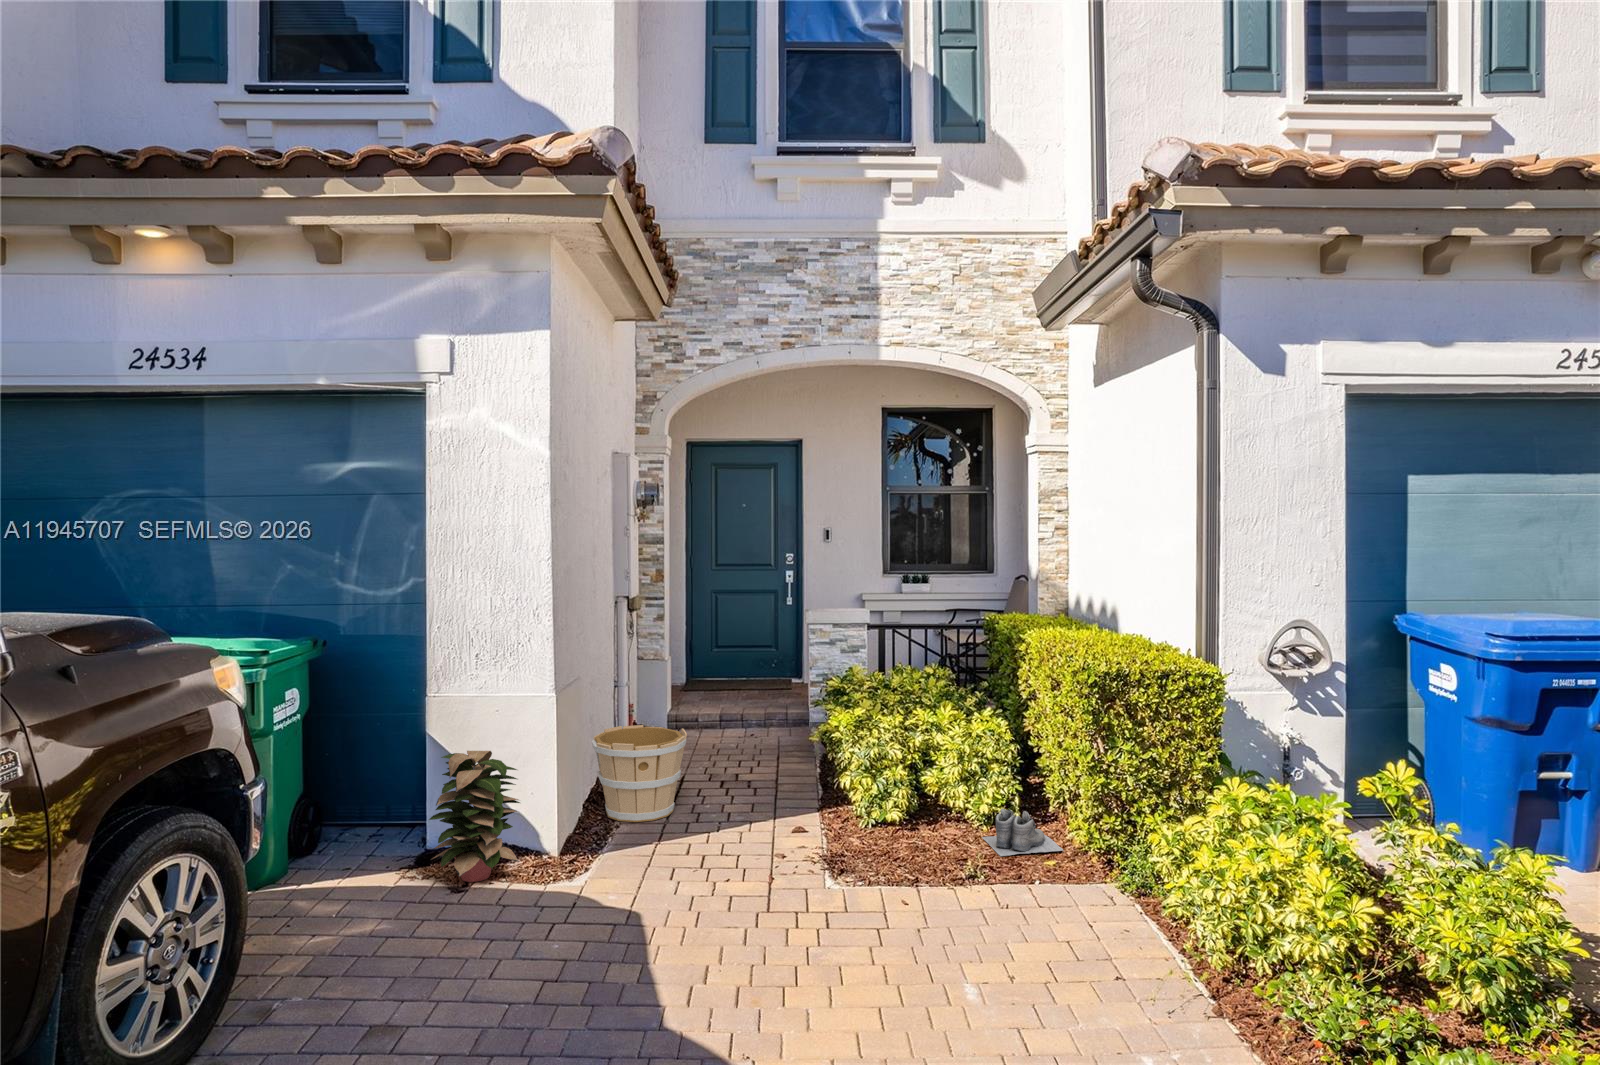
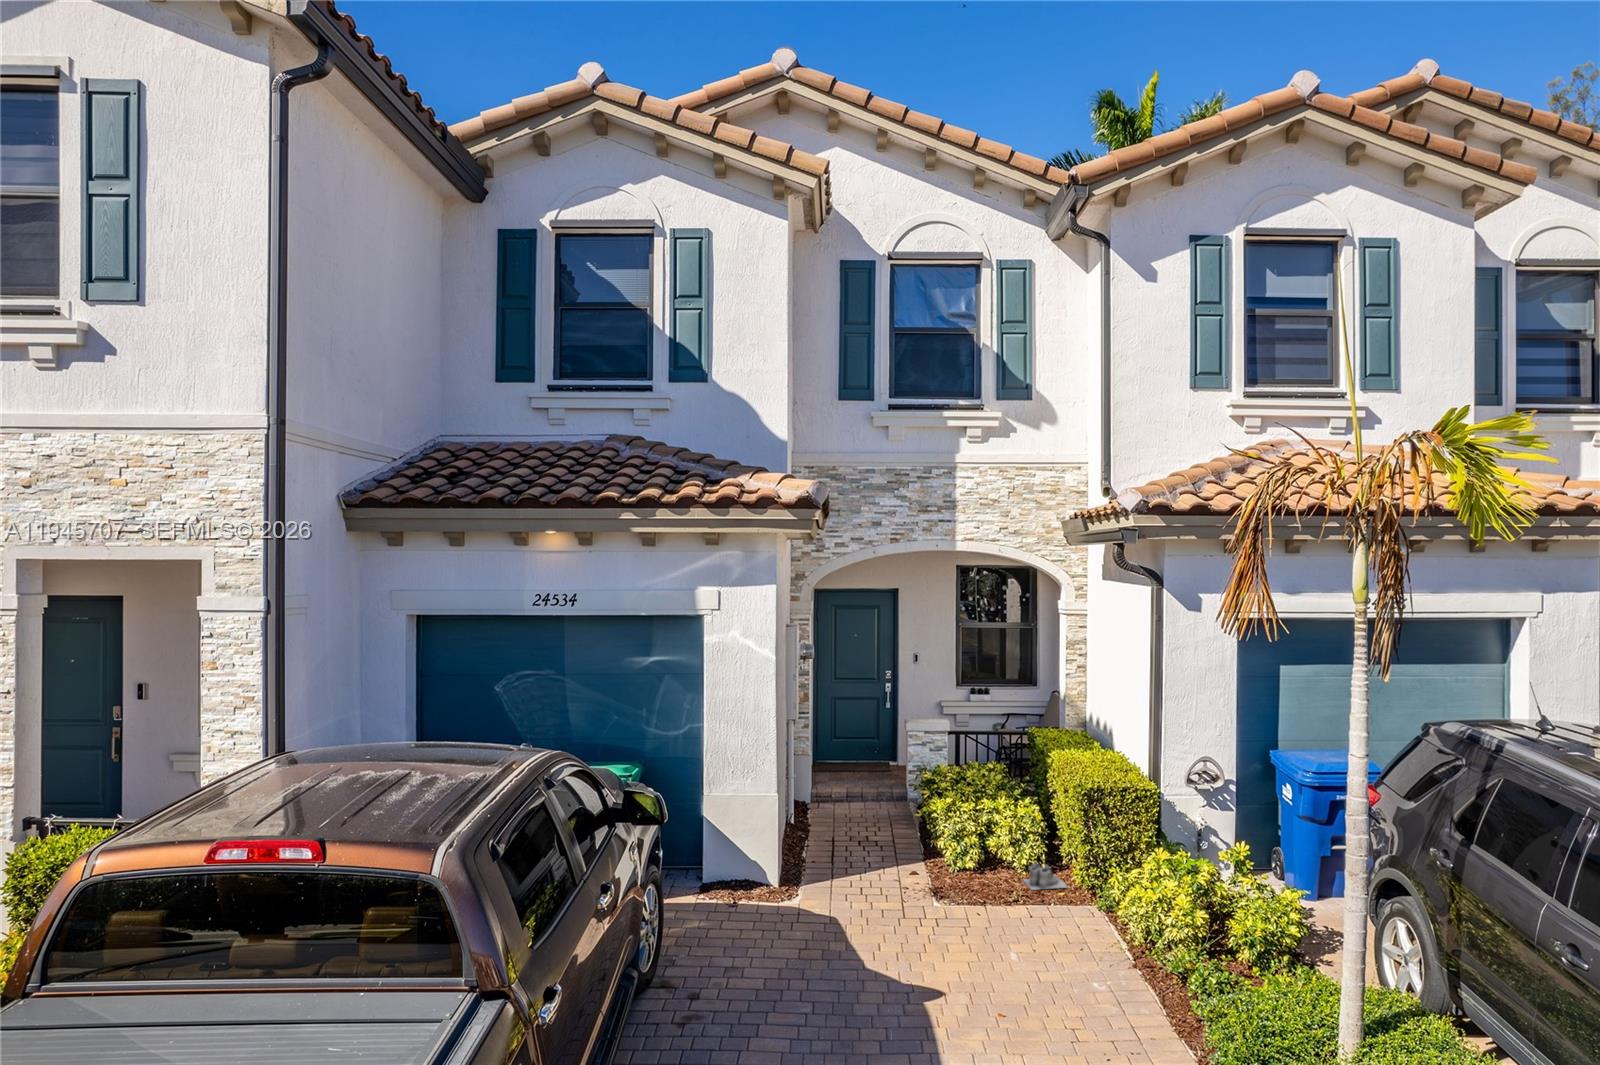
wooden bucket: present [592,725,687,822] -> none [787,807,844,867]
decorative plant: present [429,751,520,882] -> none [715,826,765,898]

